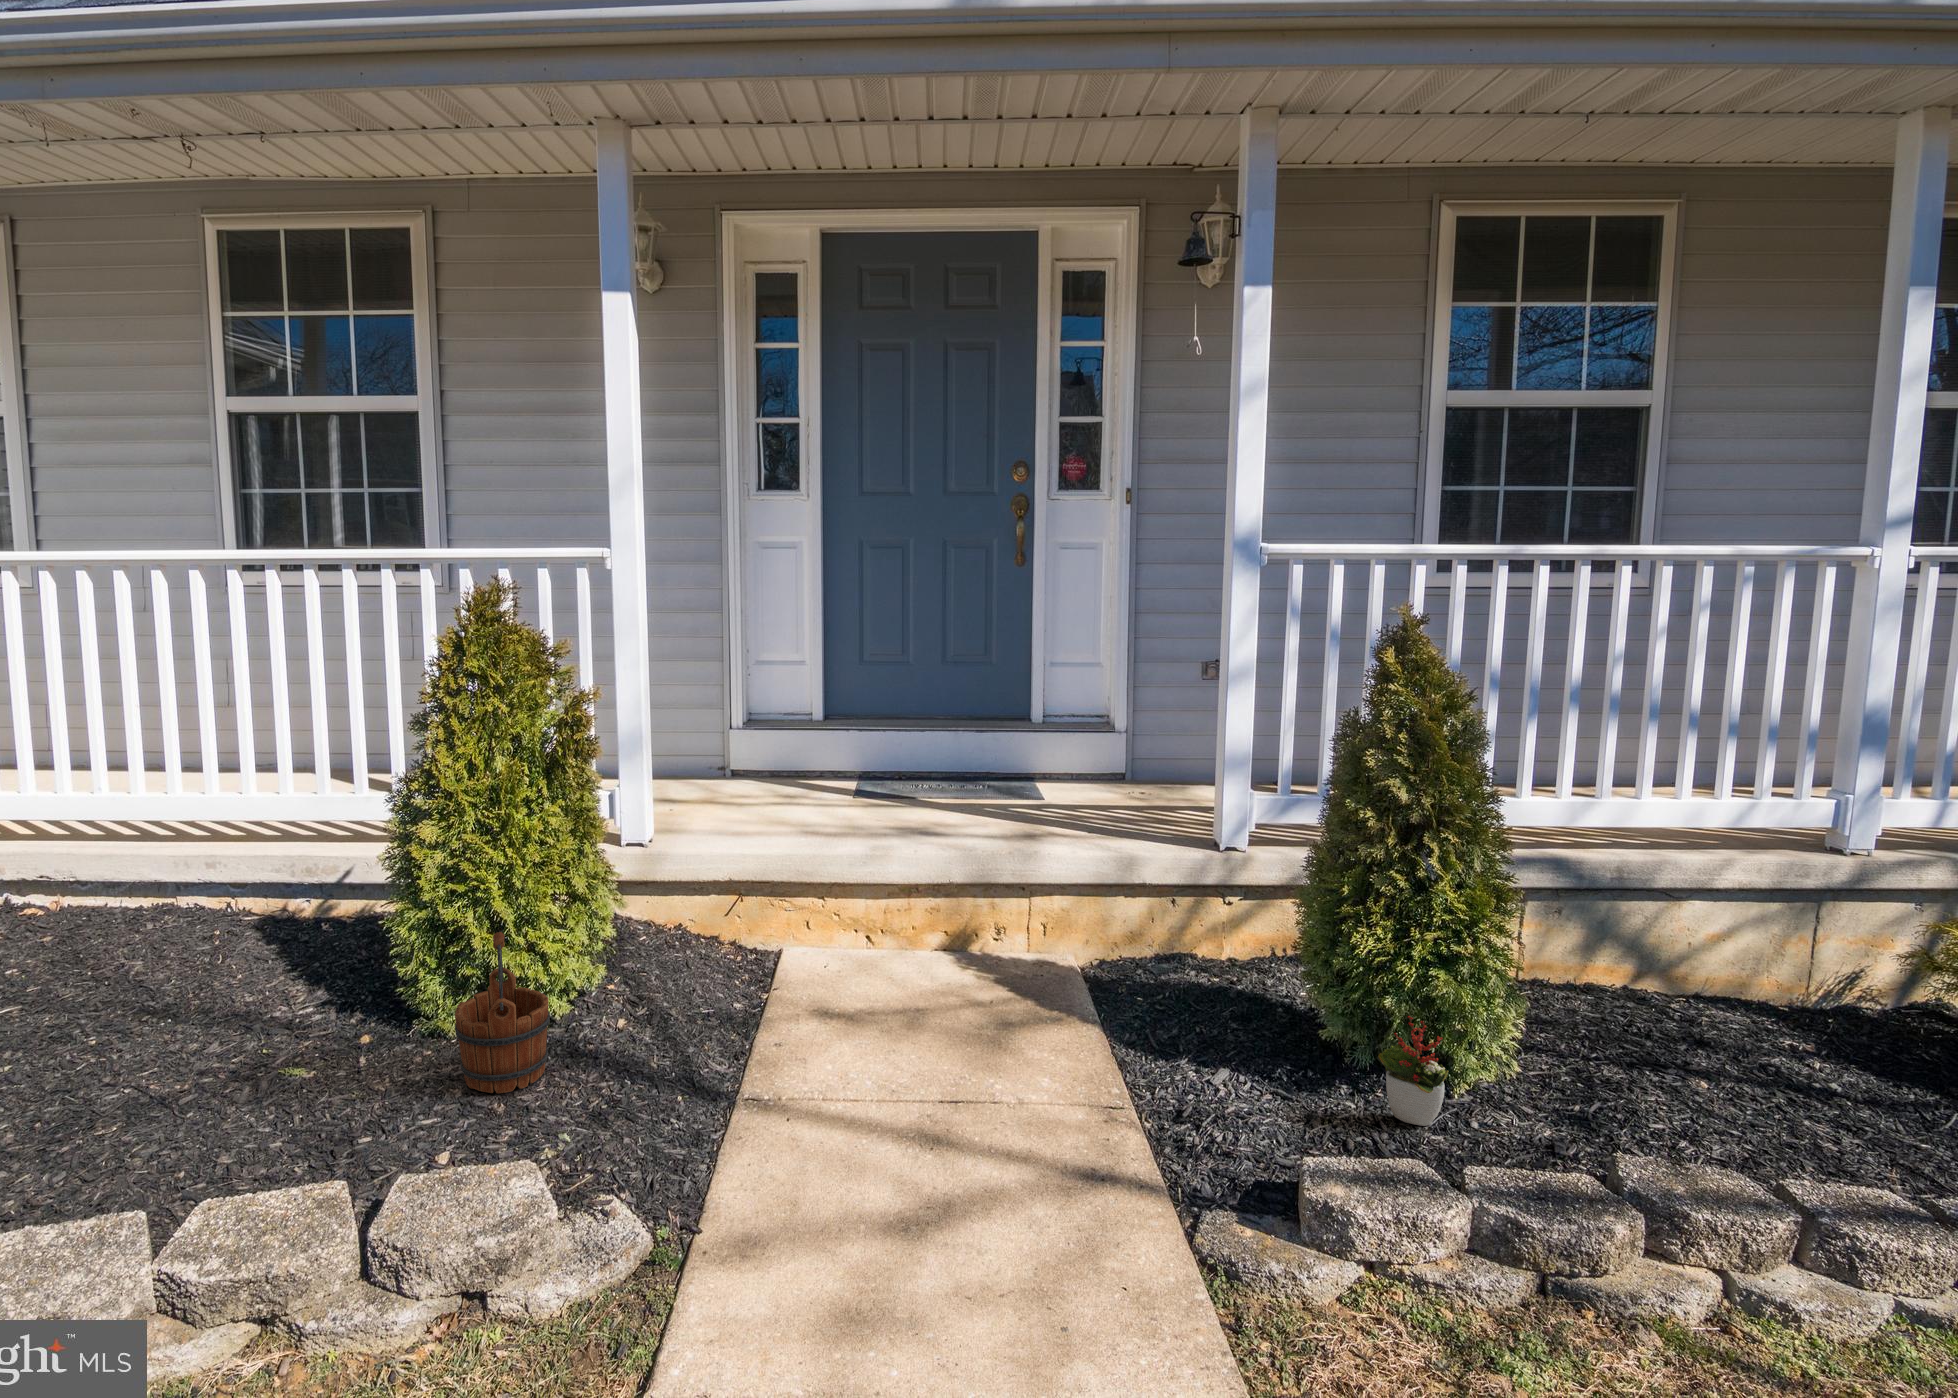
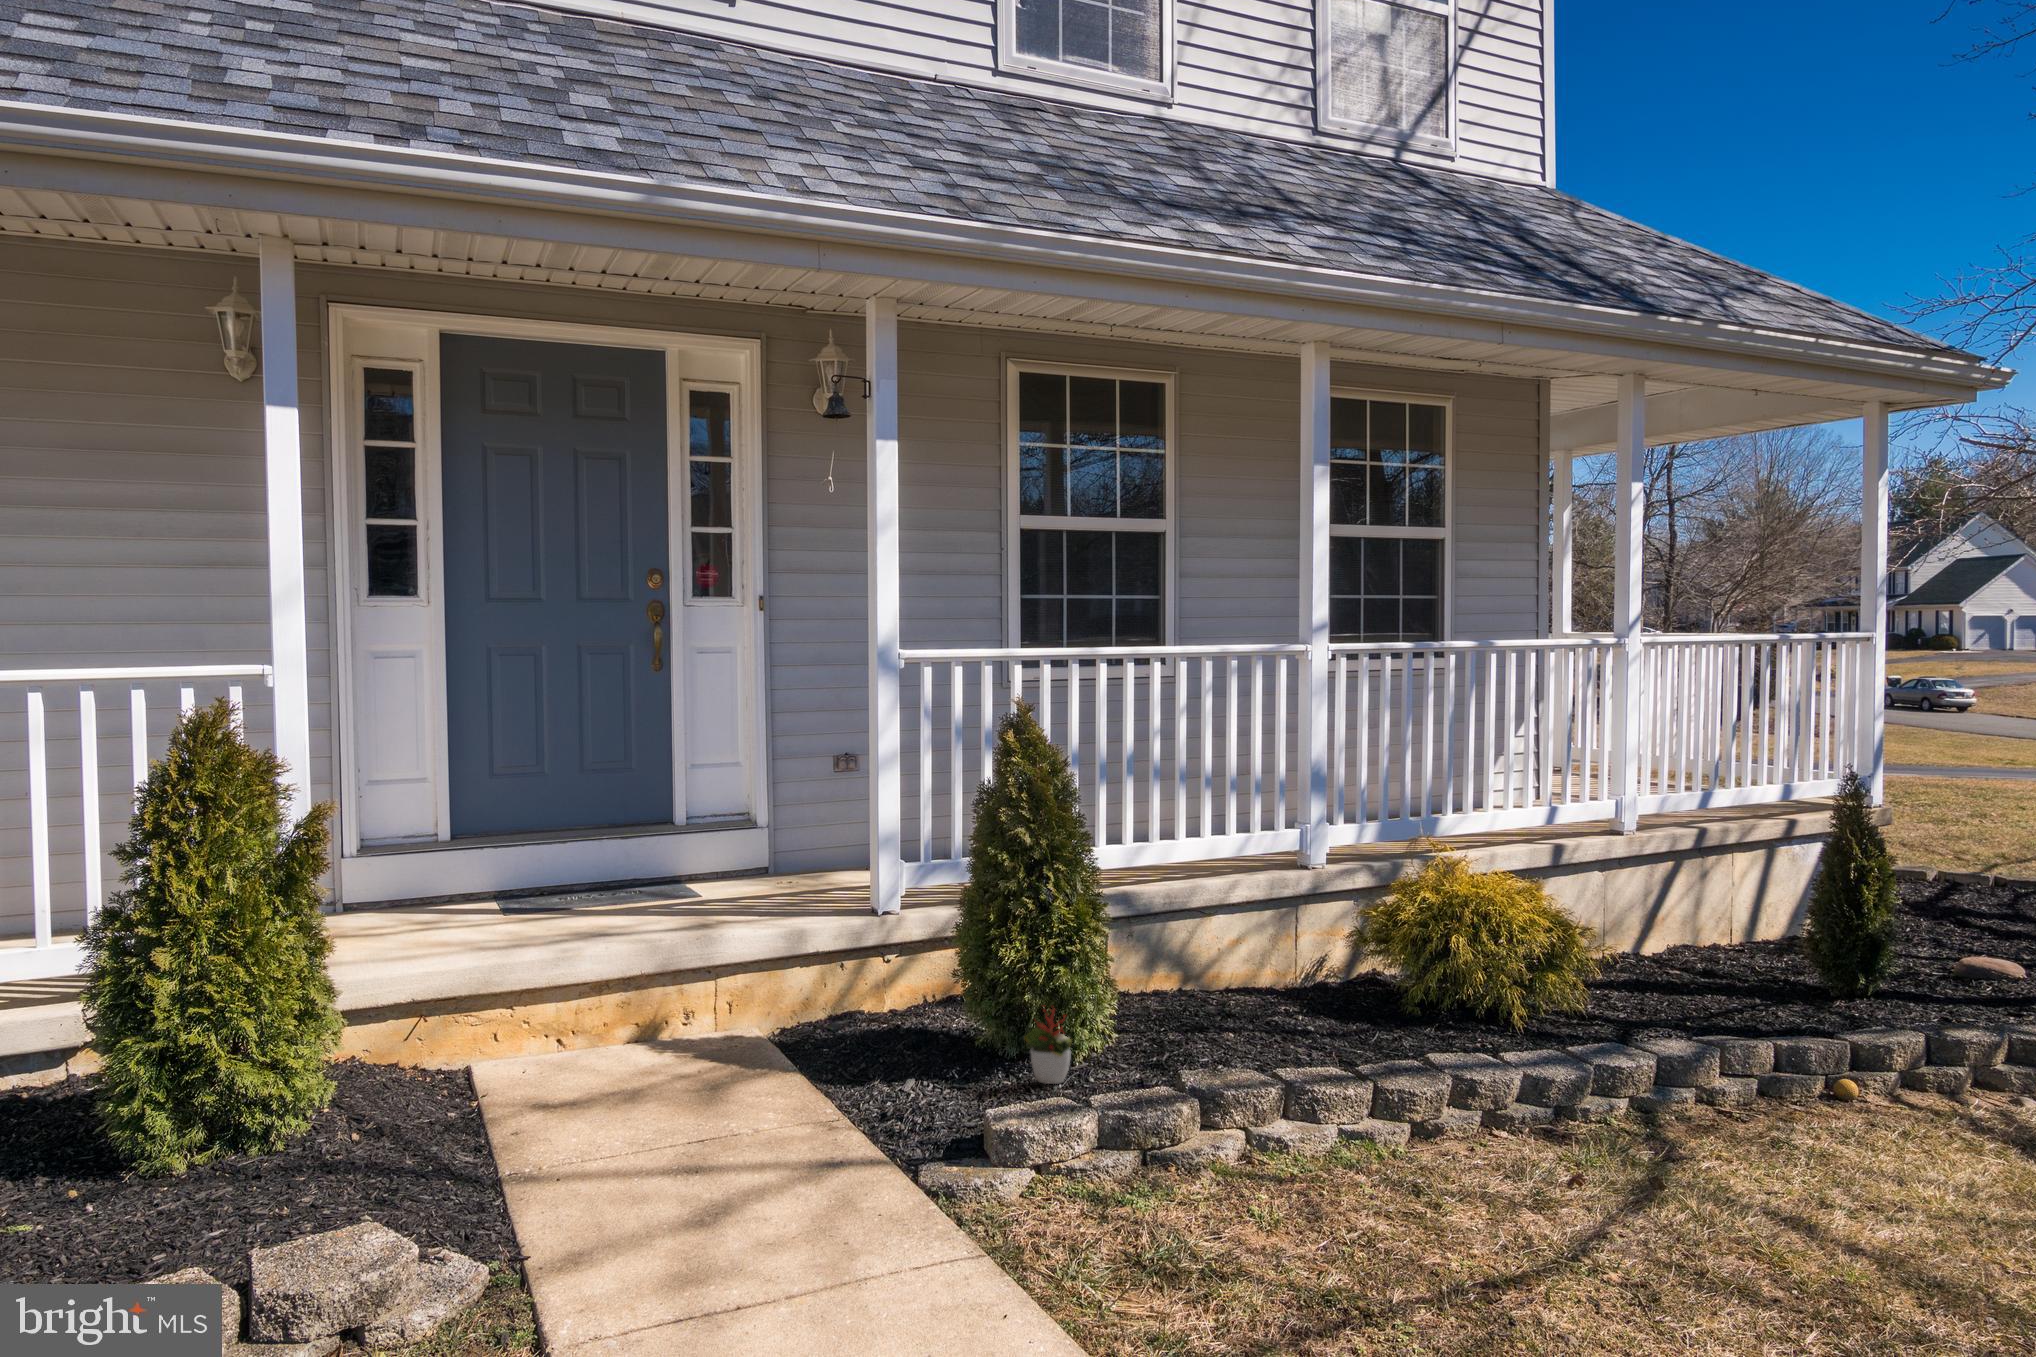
wooden bucket: present [455,932,550,1093] -> none [242,1045,334,1193]

